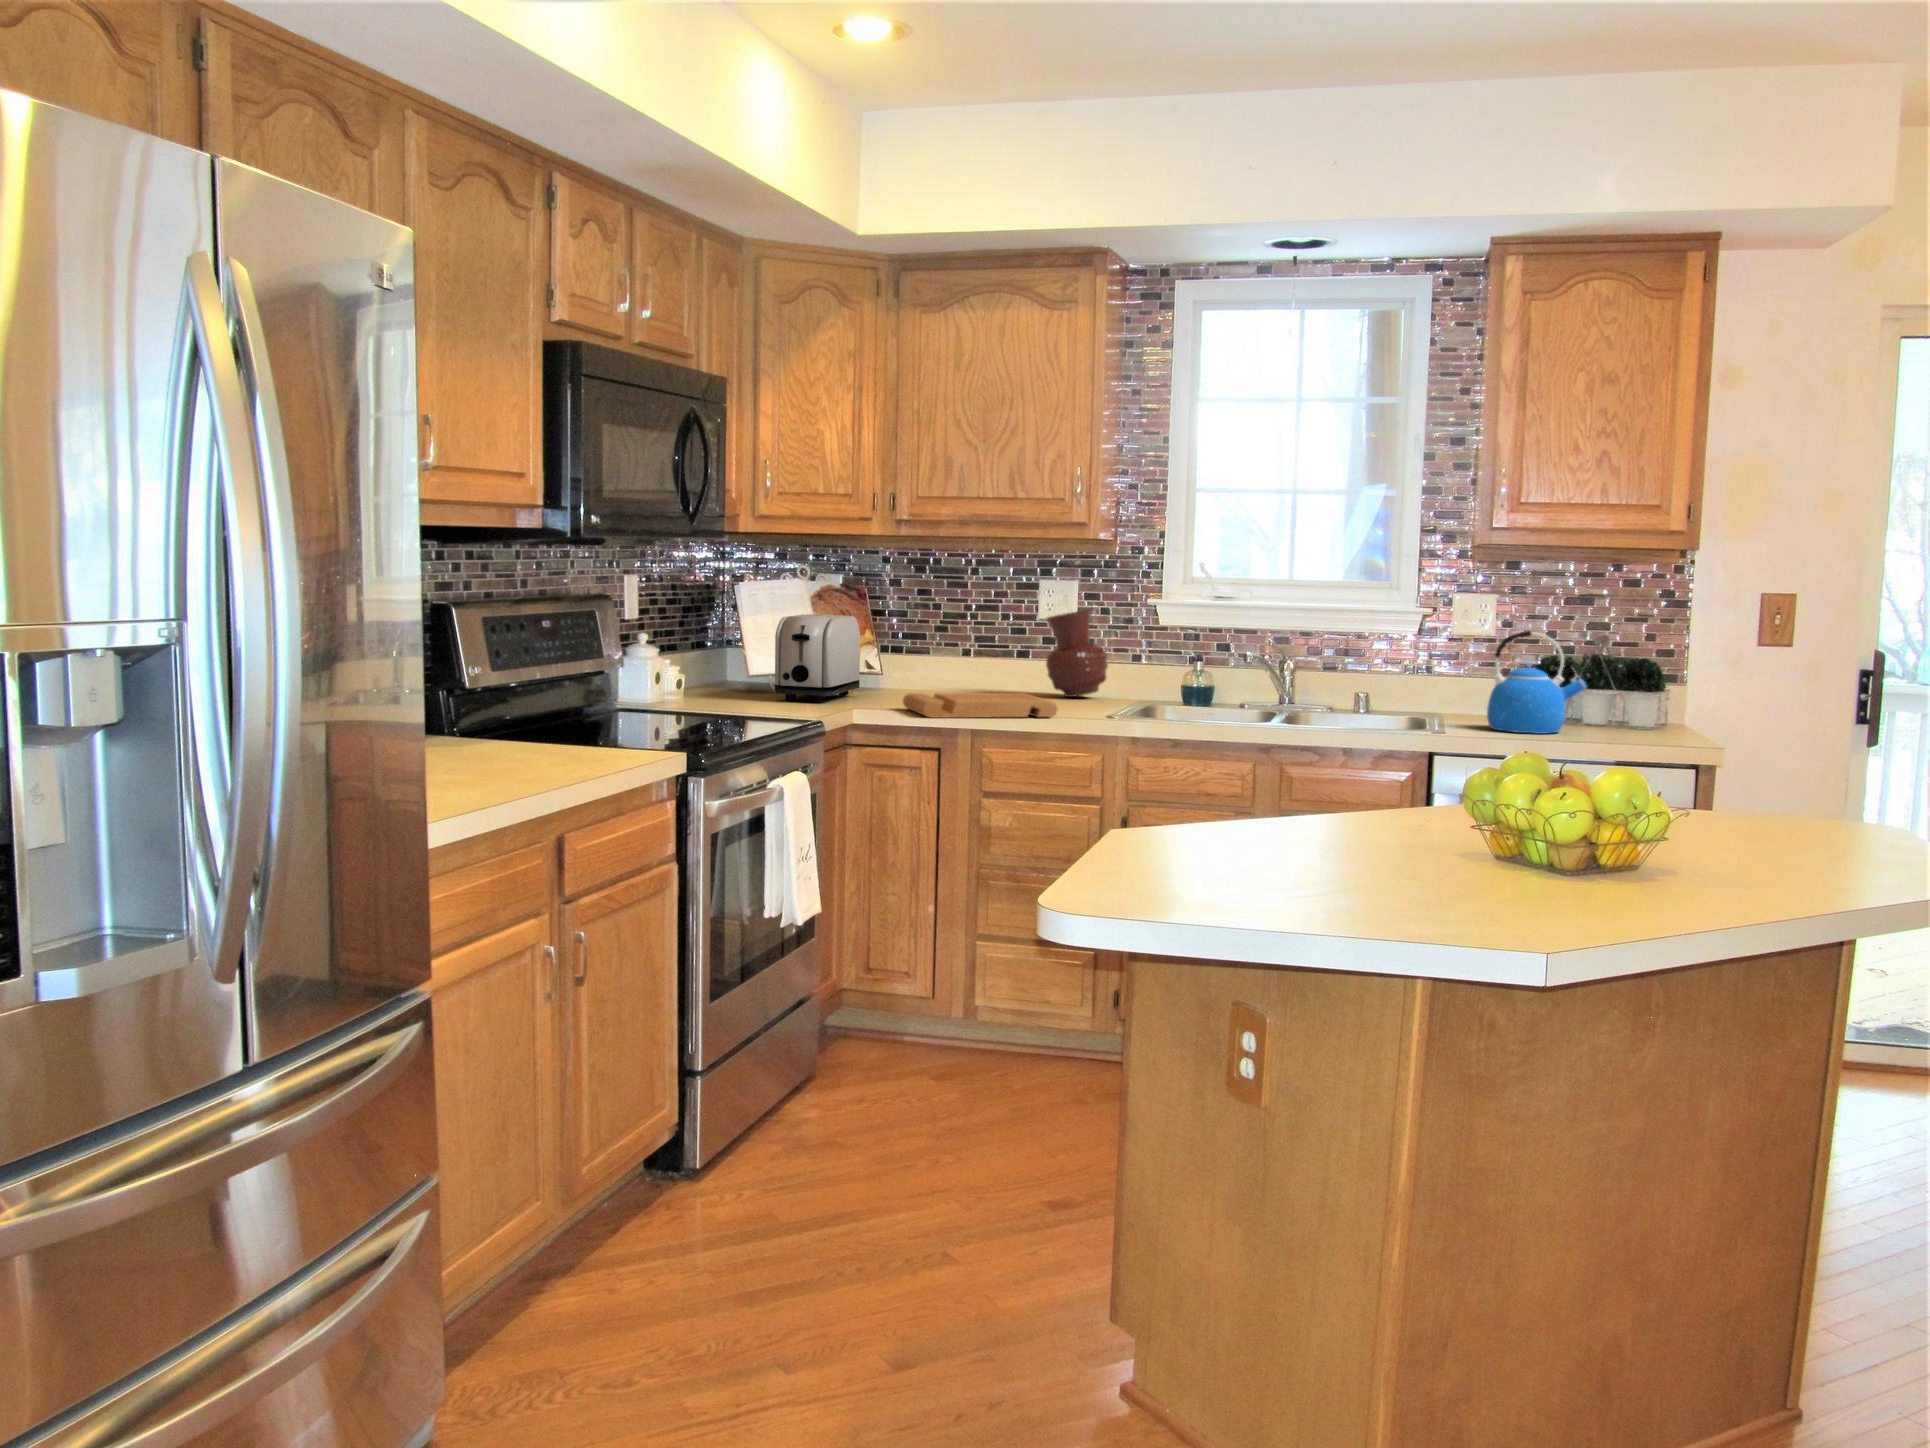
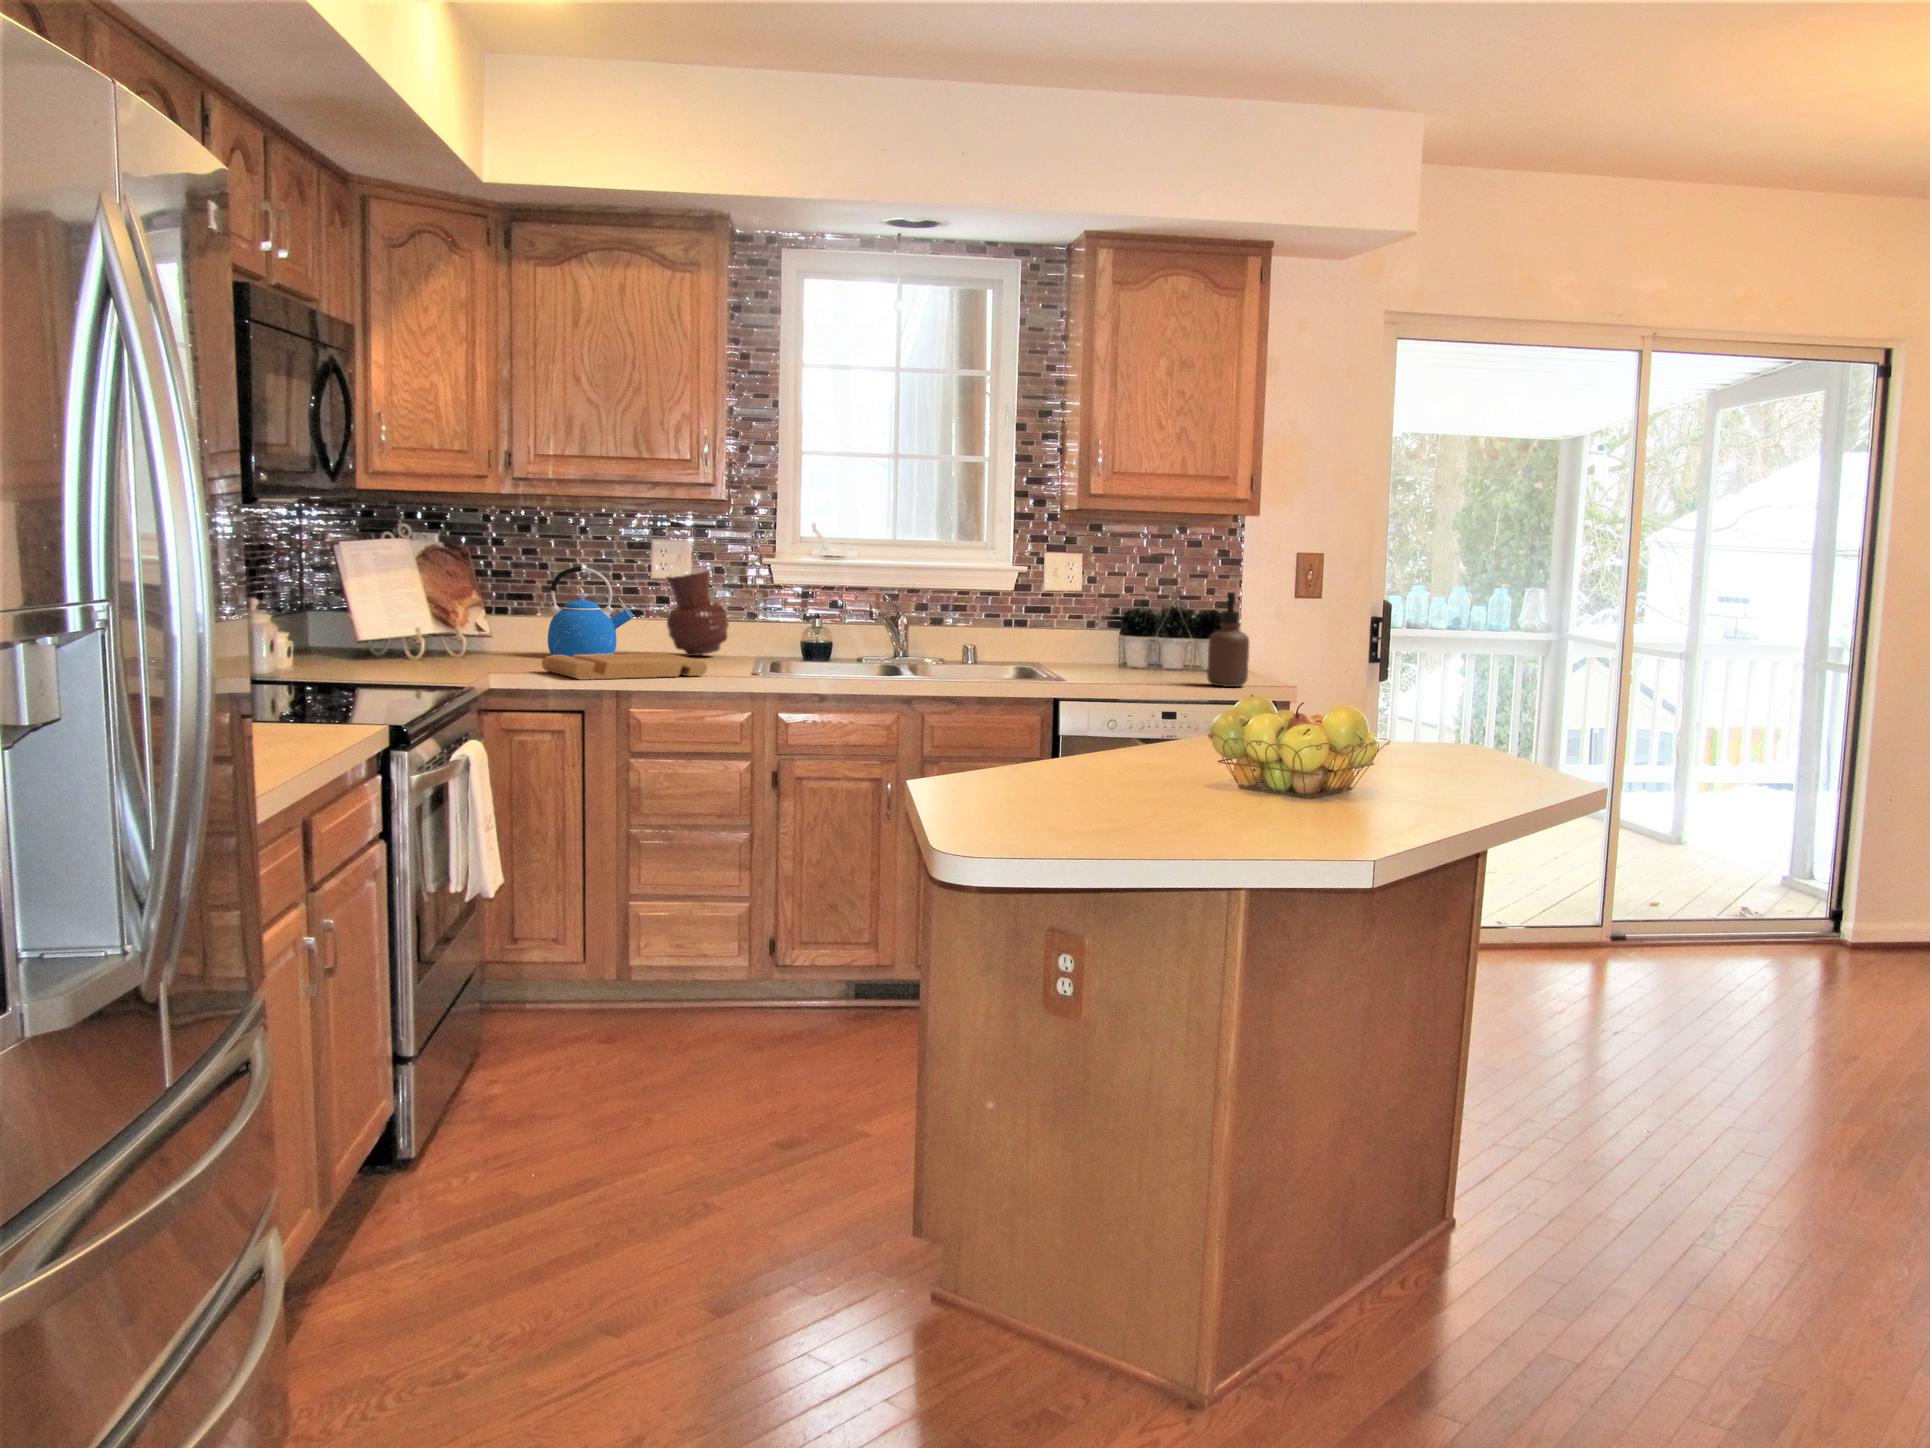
toaster: present [774,614,860,702] -> none [392,575,479,667]
kettle: present [1487,631,1586,734] -> present [548,566,633,657]
soap dispenser: none [1615,639,1667,747] -> present [1207,592,1249,687]

